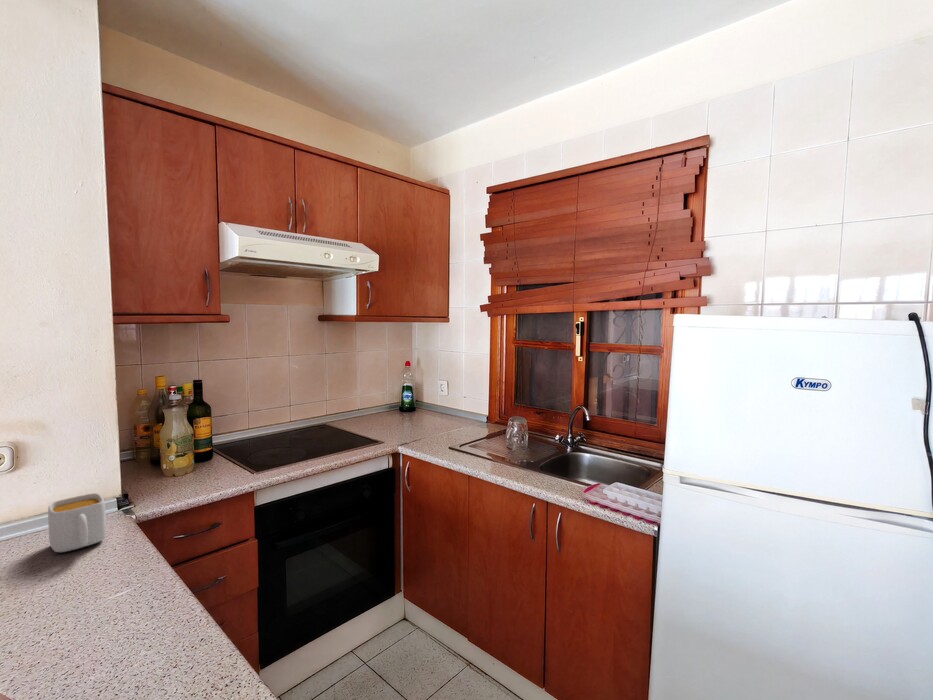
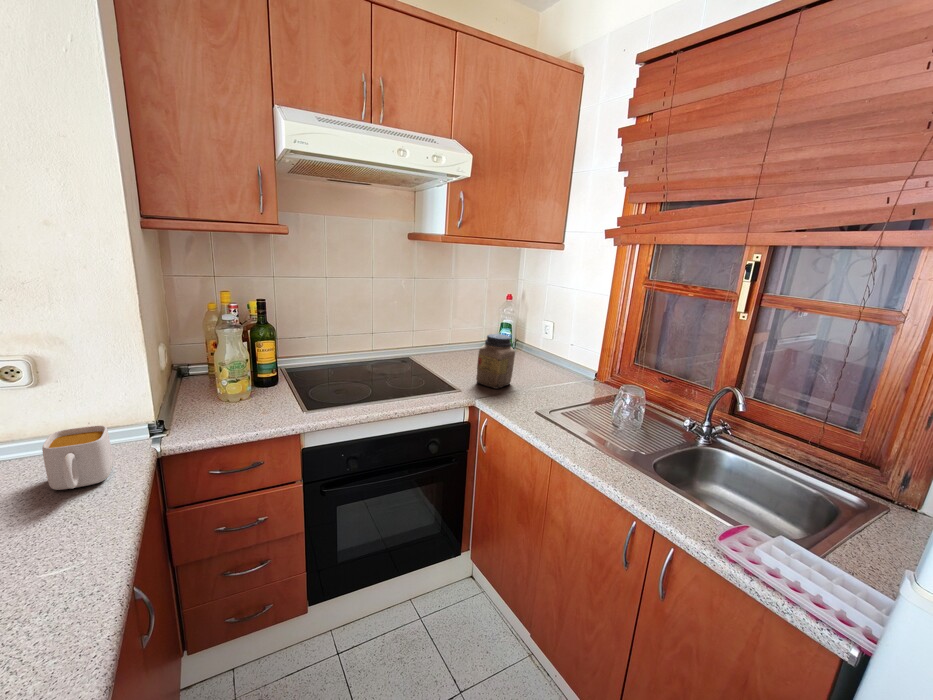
jar: none [393,393,423,437] -> present [476,334,515,389]

